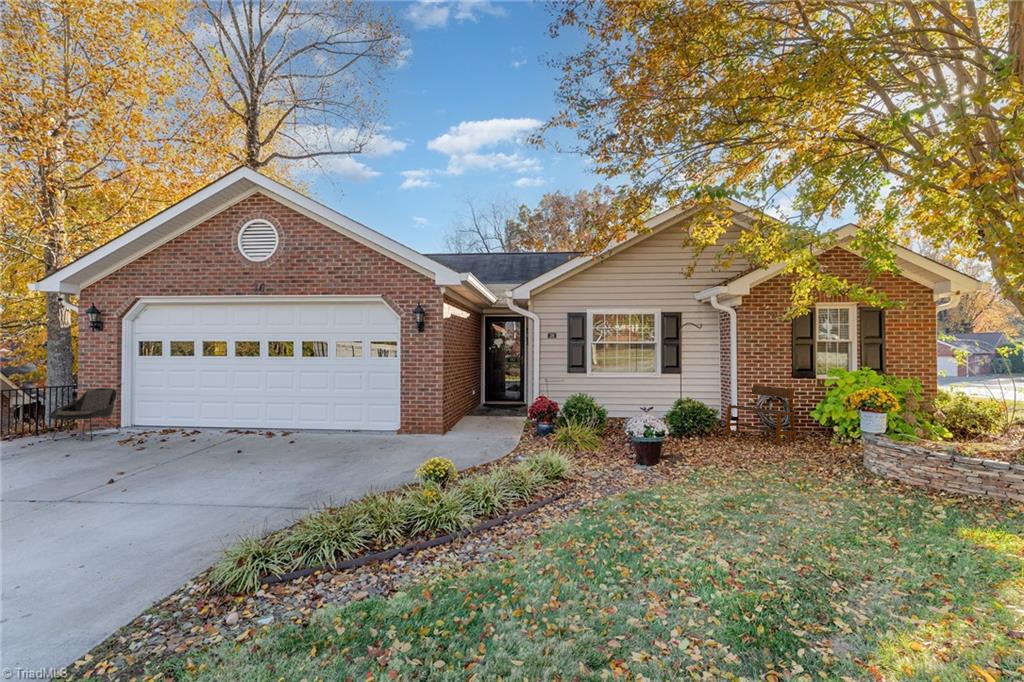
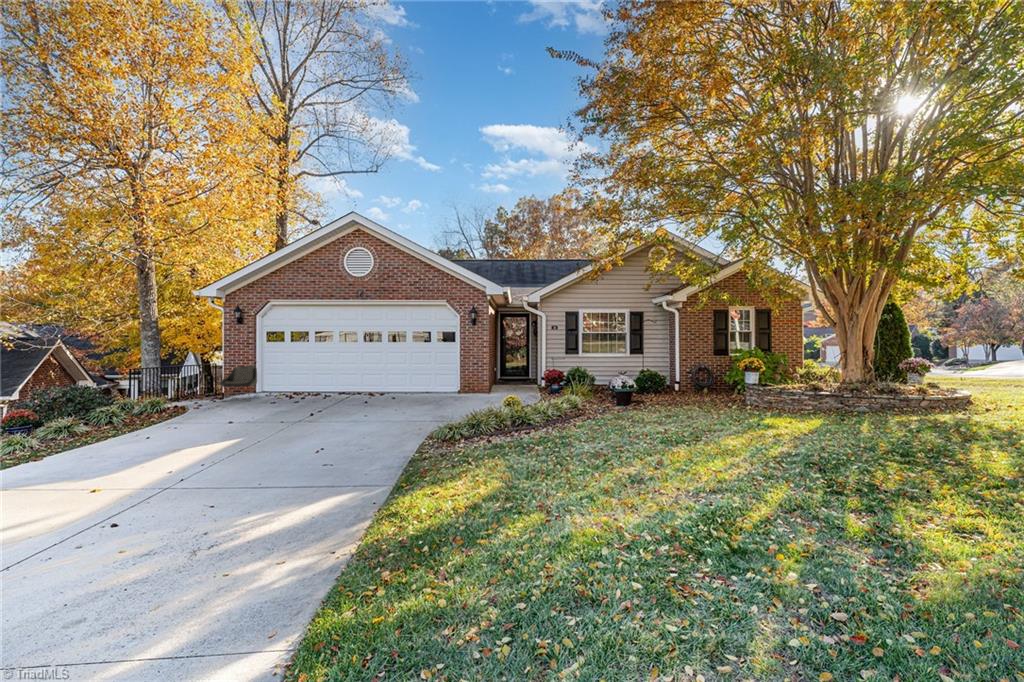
bench: present [726,385,797,445] -> none [671,359,713,396]

